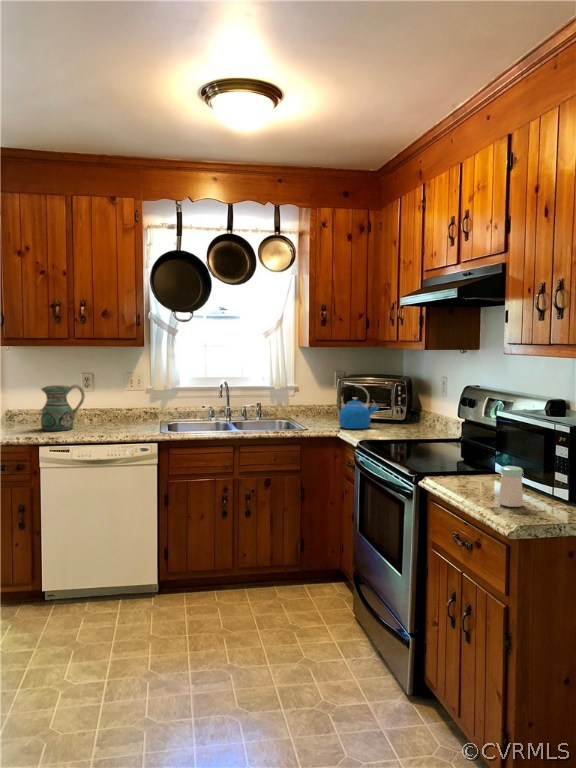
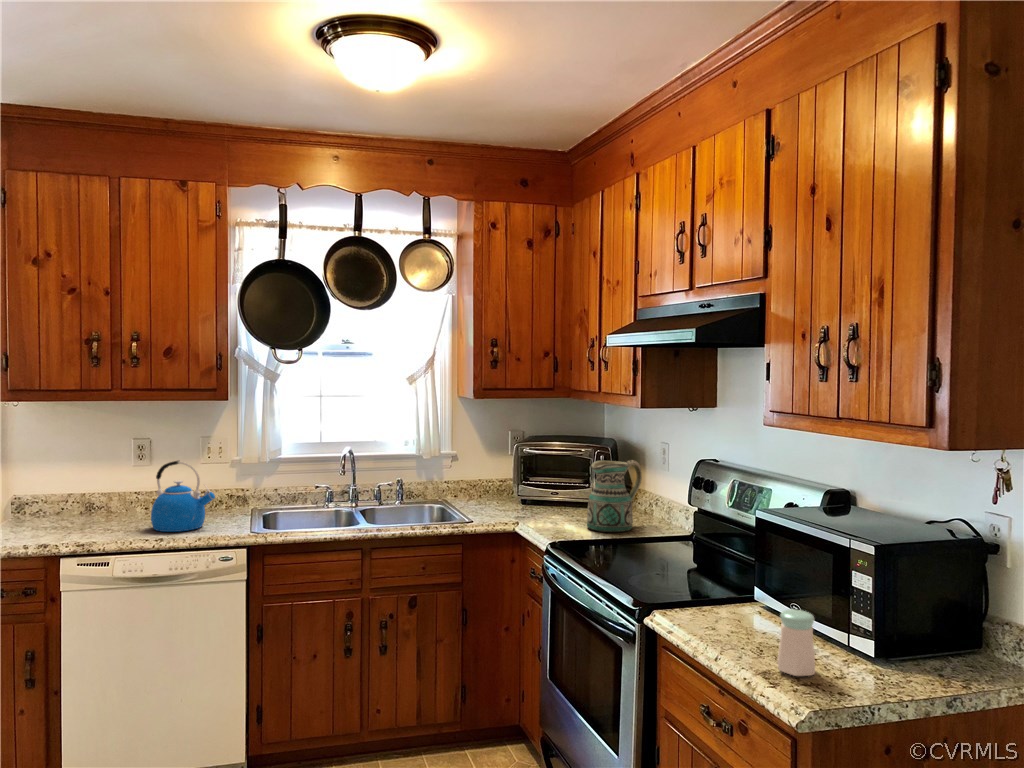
ceramic pitcher: present [41,385,85,431] -> present [587,460,642,532]
kettle: present [339,385,379,429] -> present [151,460,215,532]

